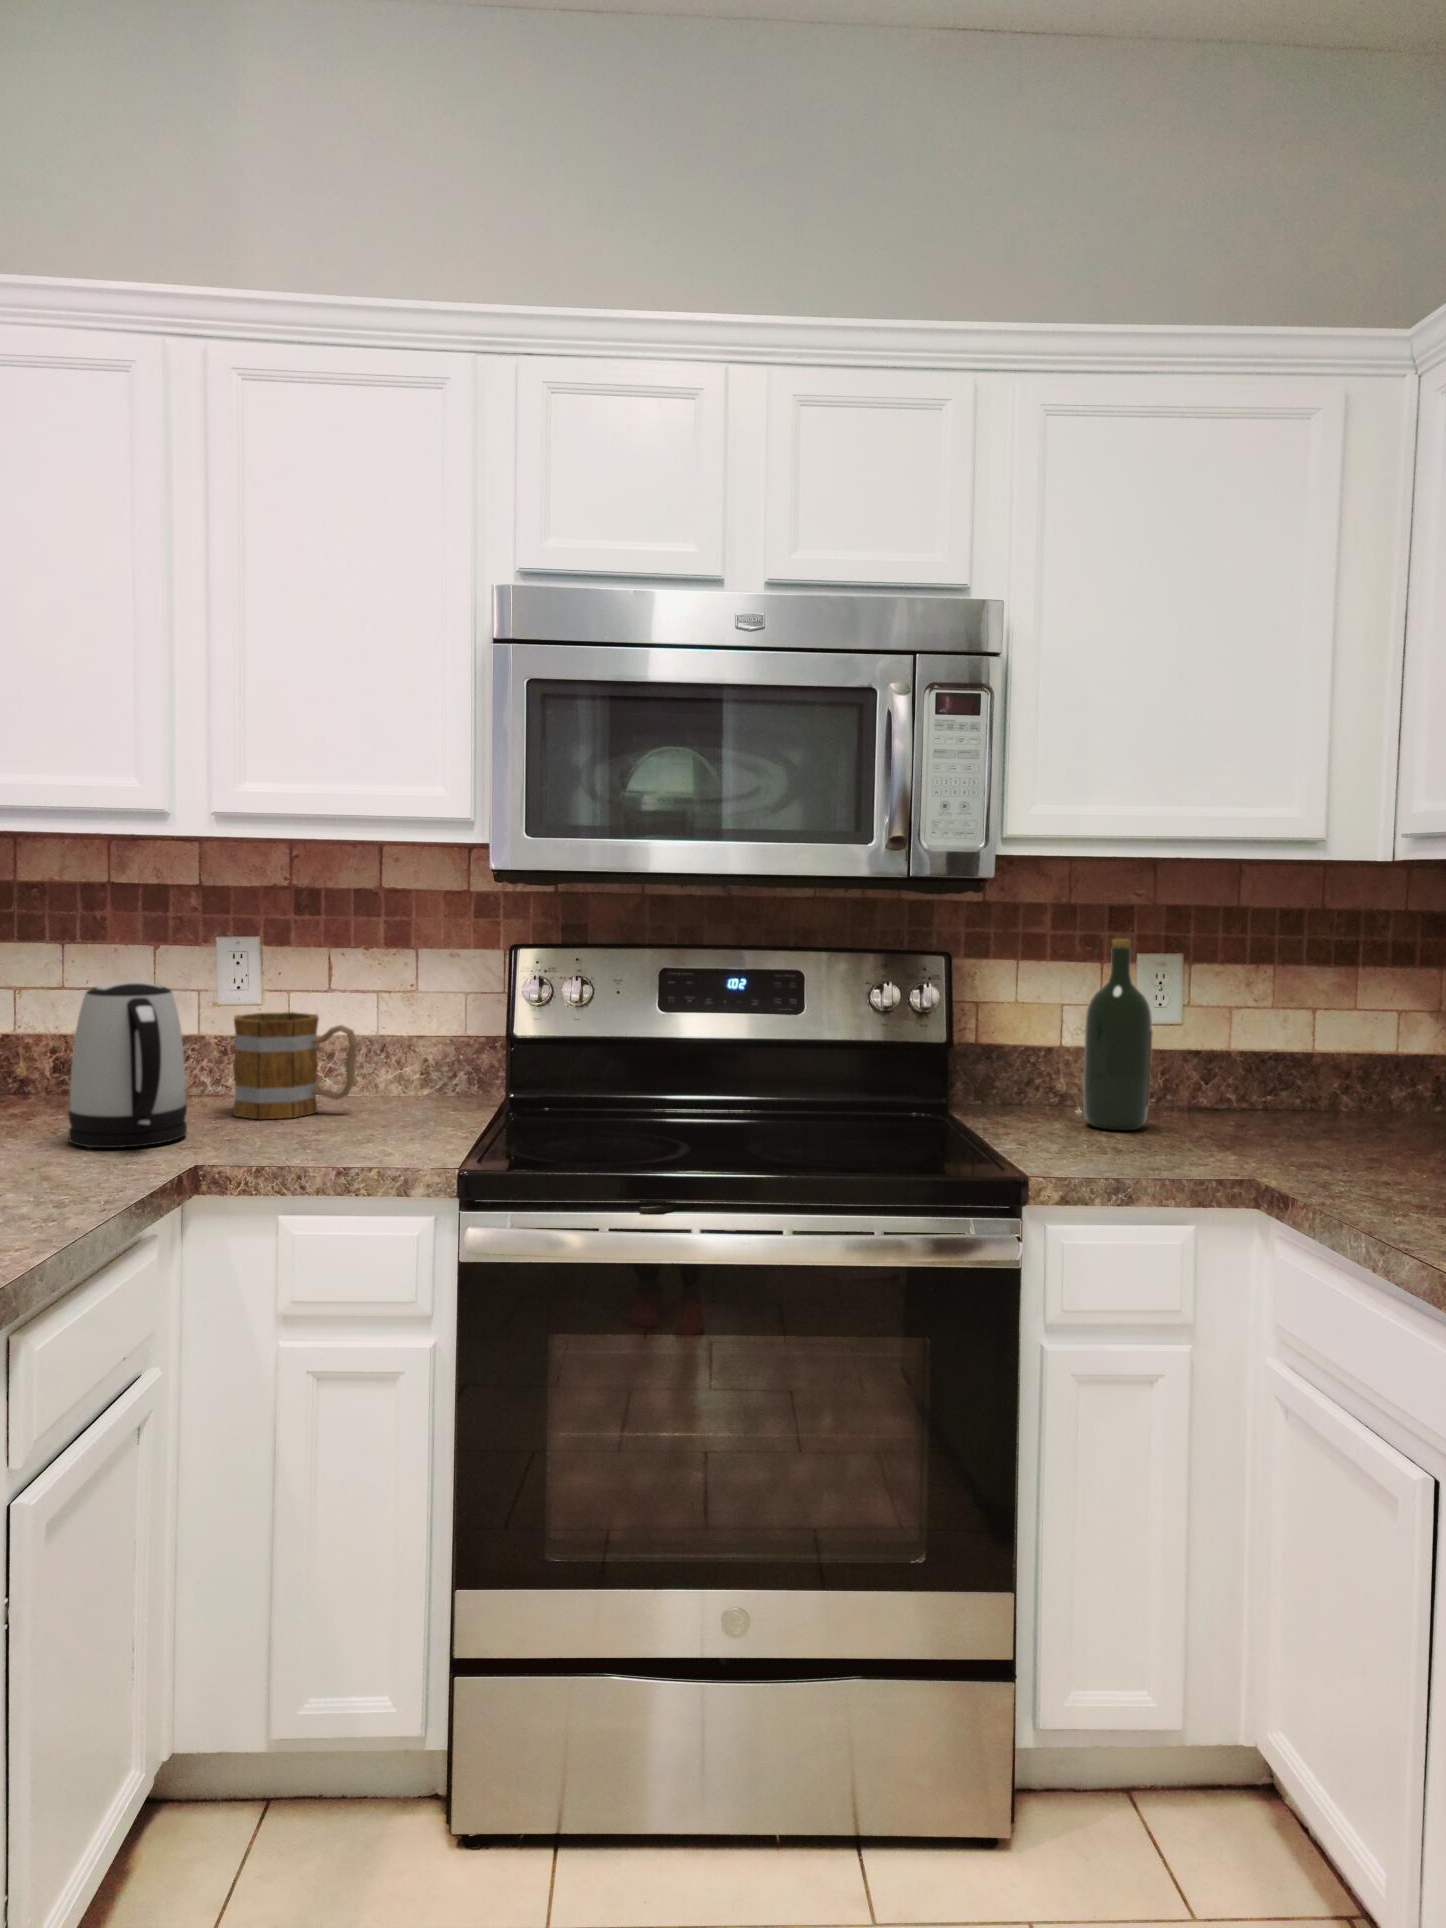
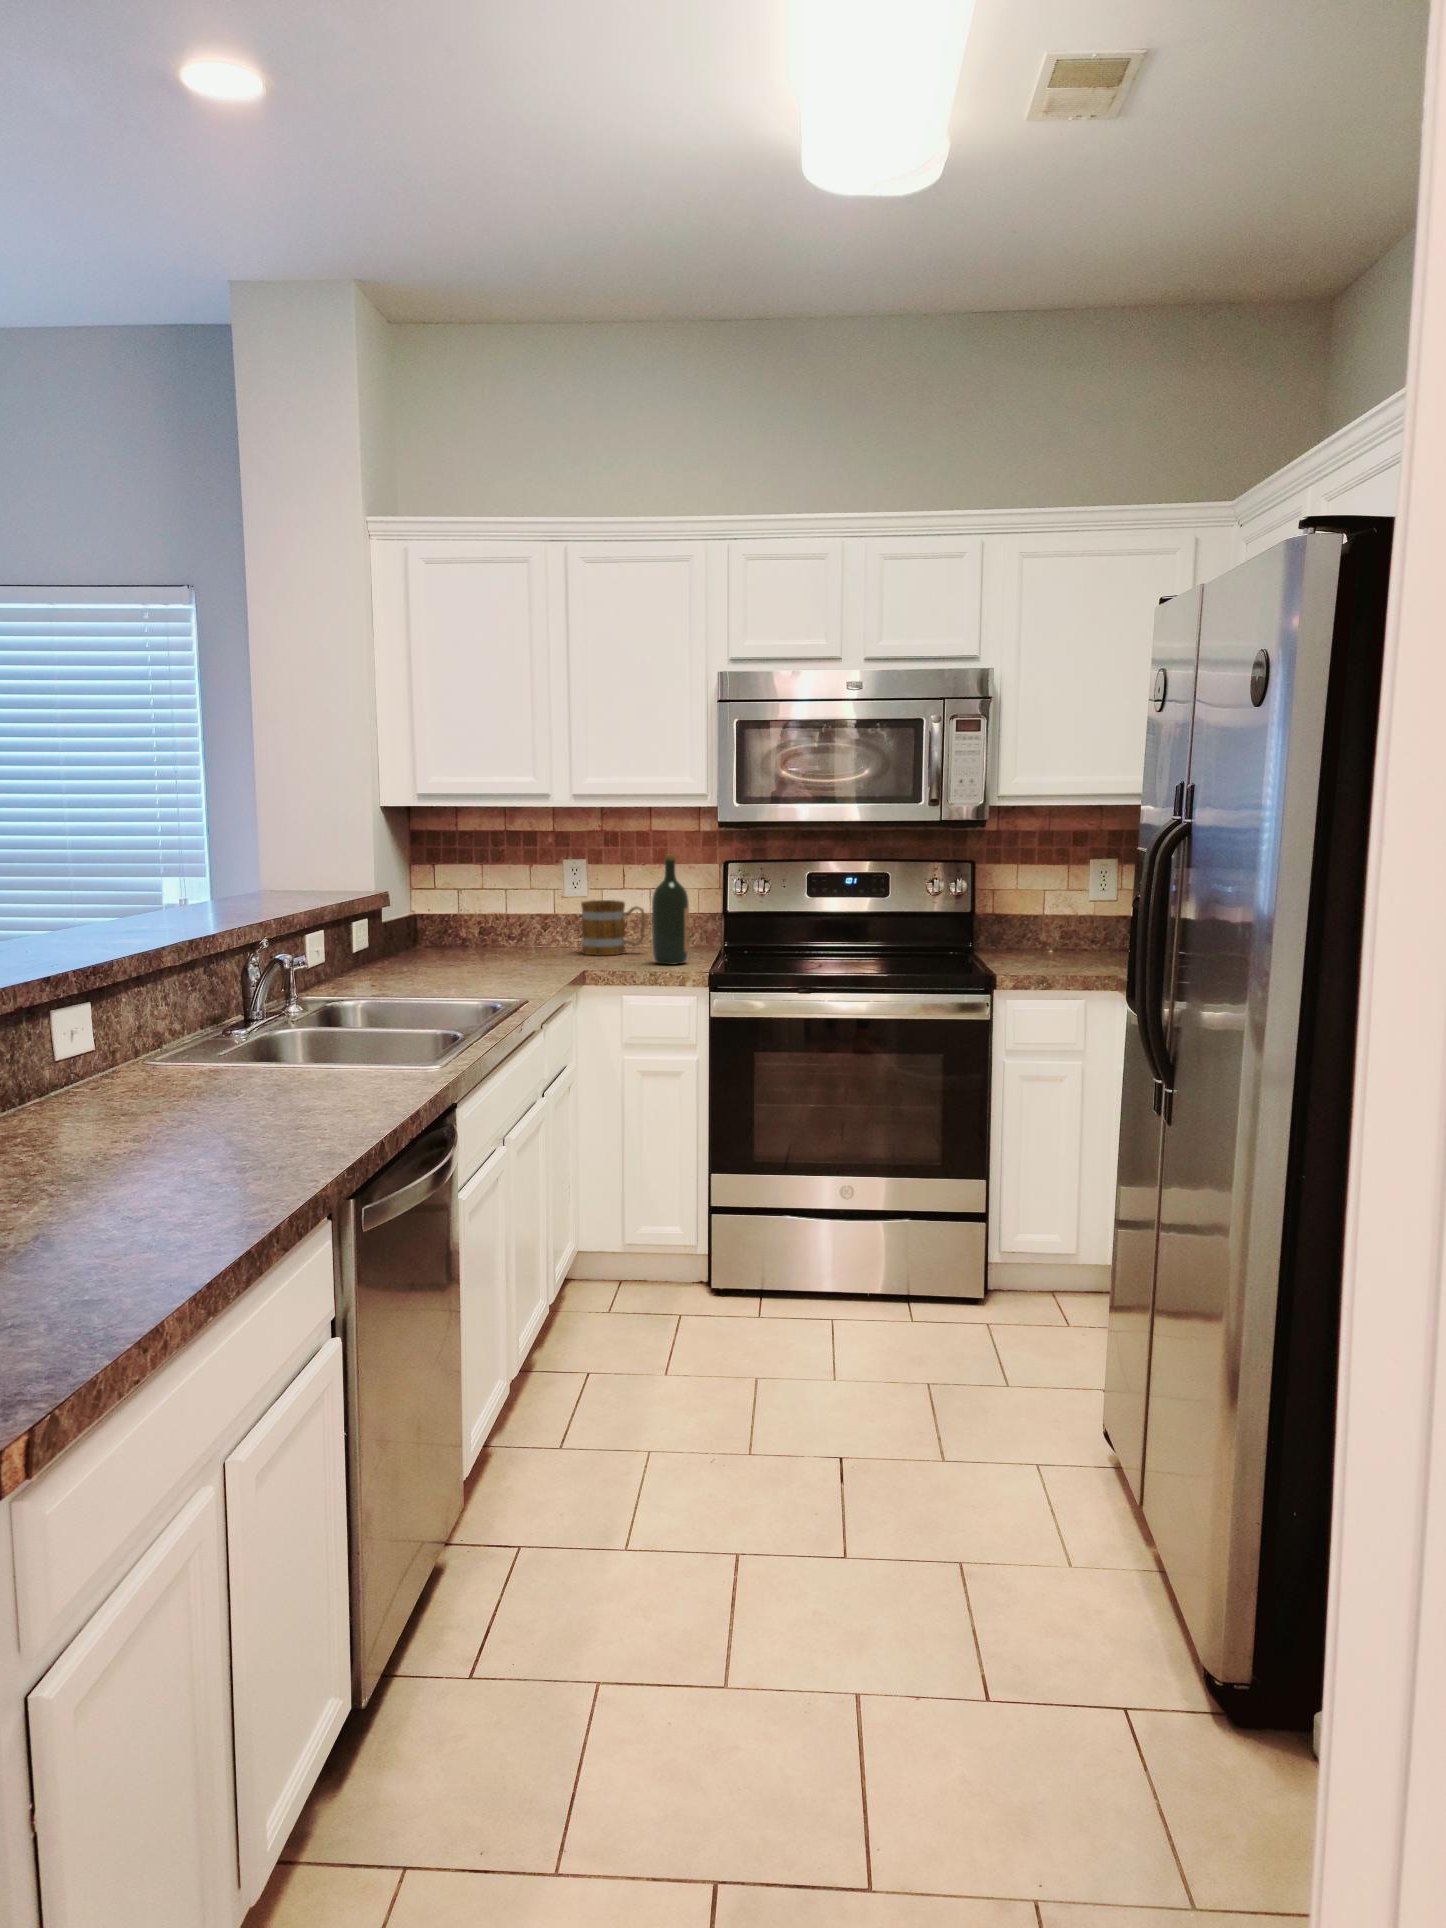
wine bottle: present [1083,939,1153,1130] -> present [652,855,689,965]
kettle: present [68,982,187,1148] -> none [516,883,570,965]

